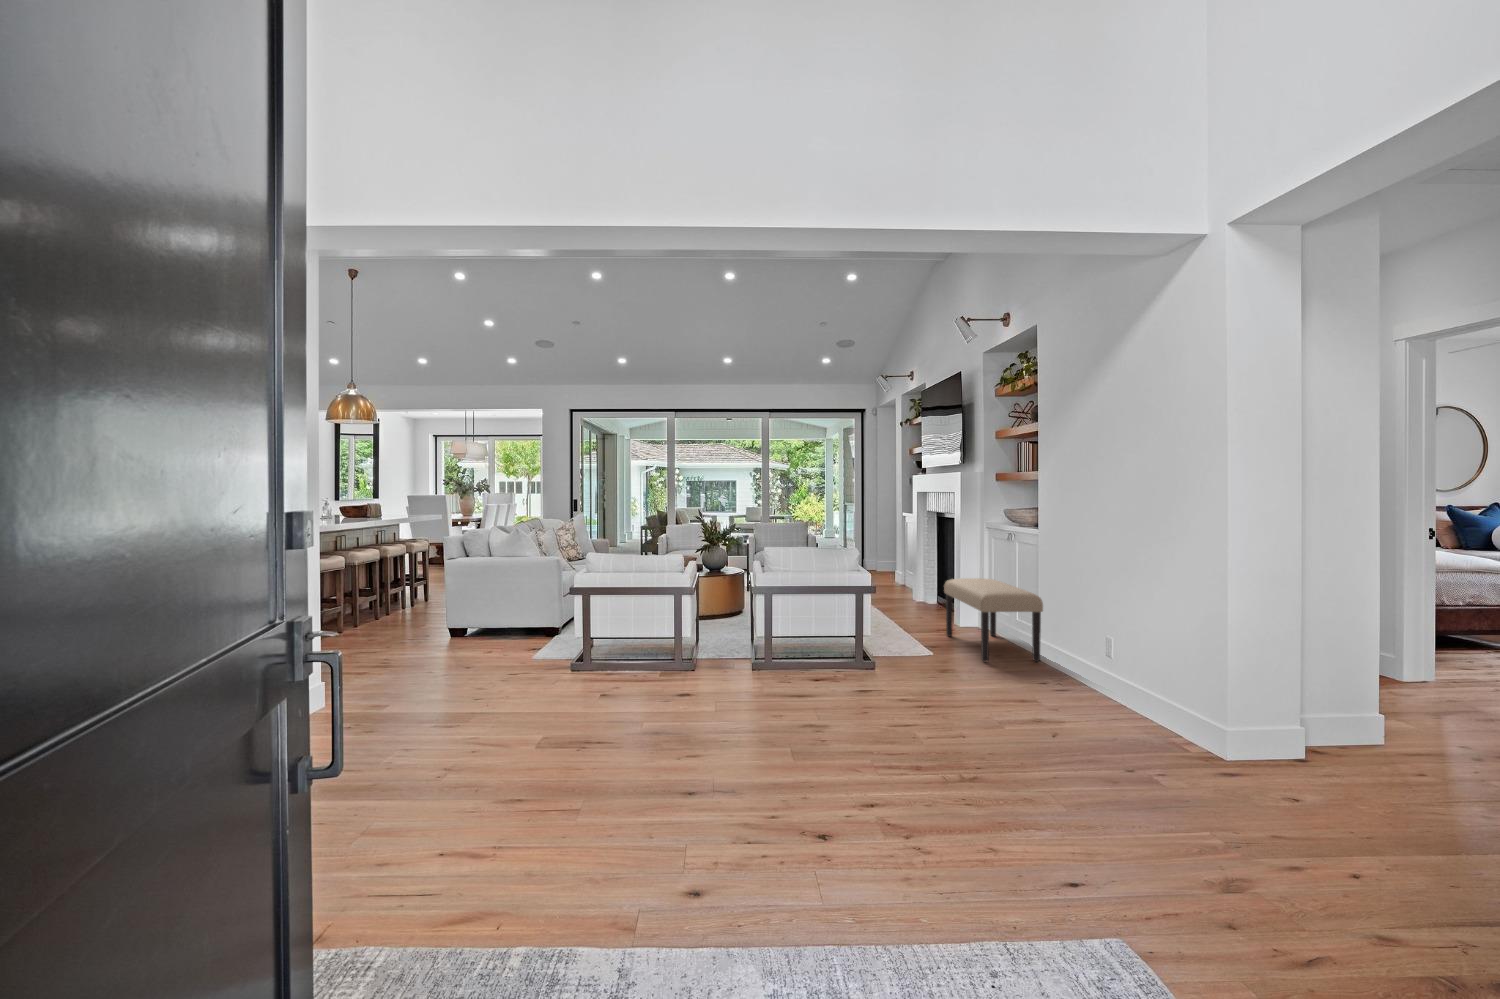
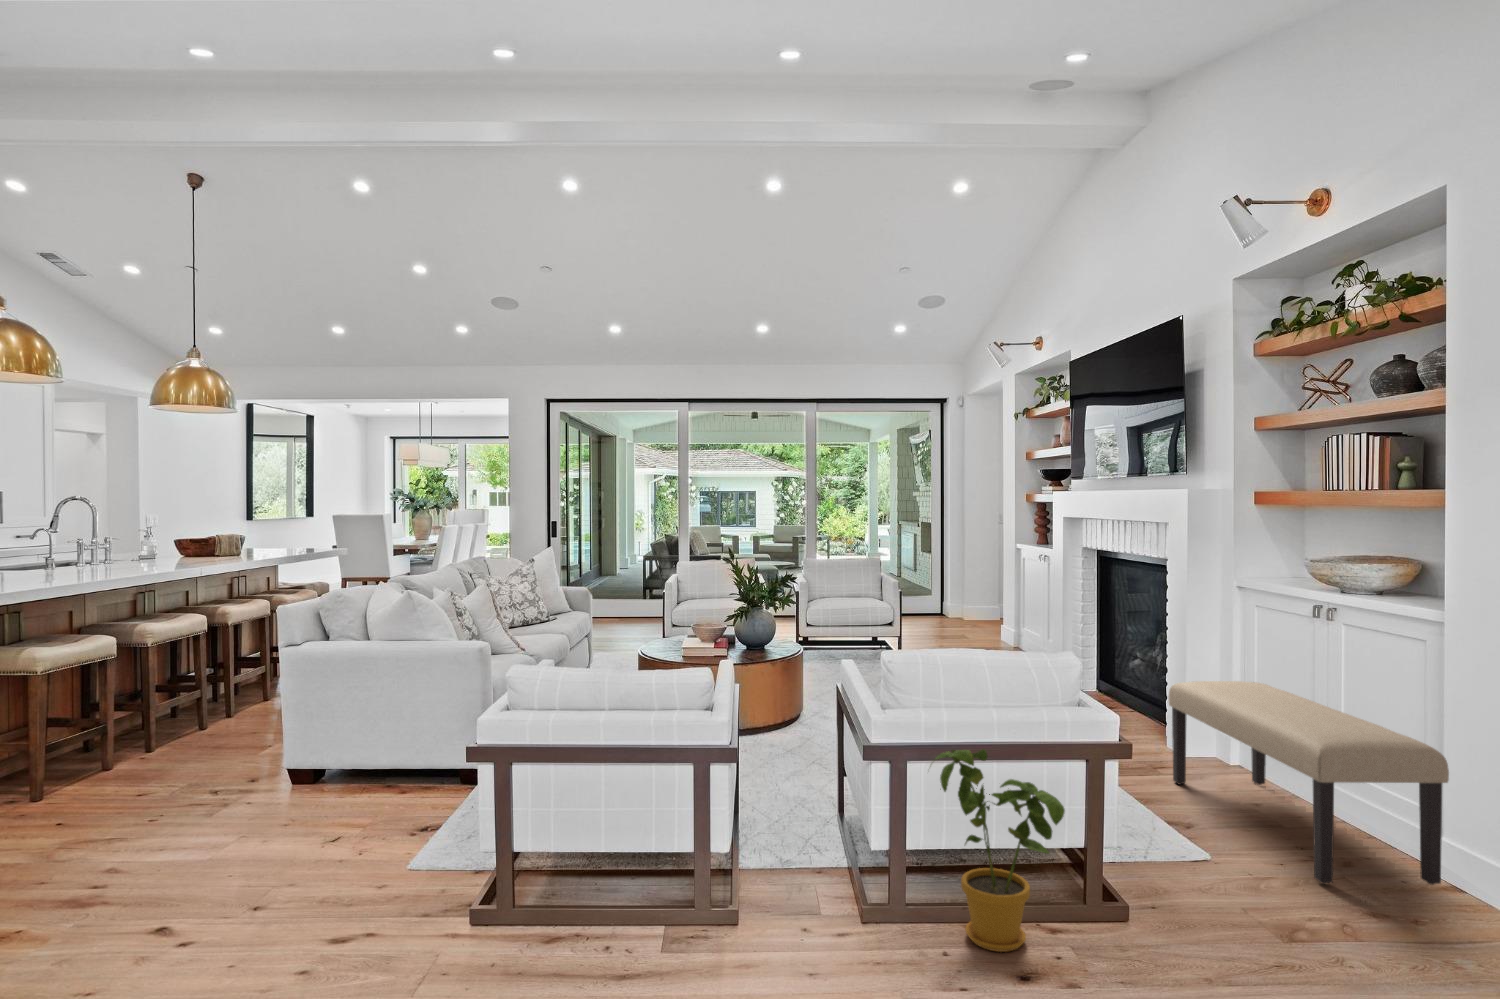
house plant: none [787,586,846,678] -> present [935,749,1065,952]

